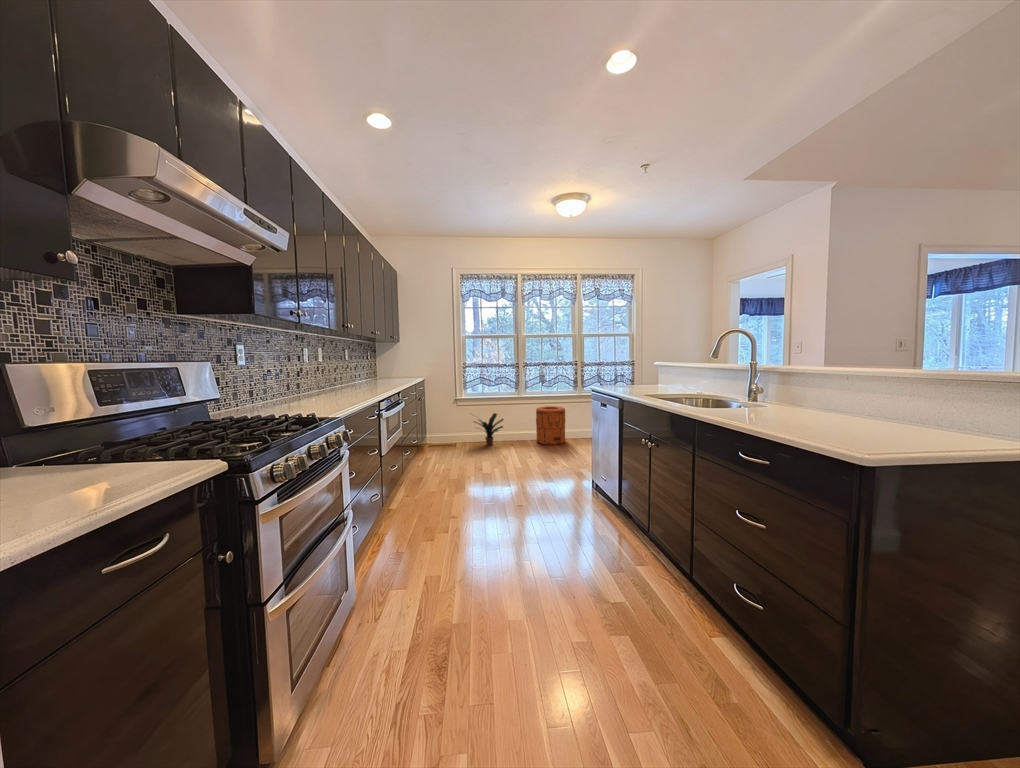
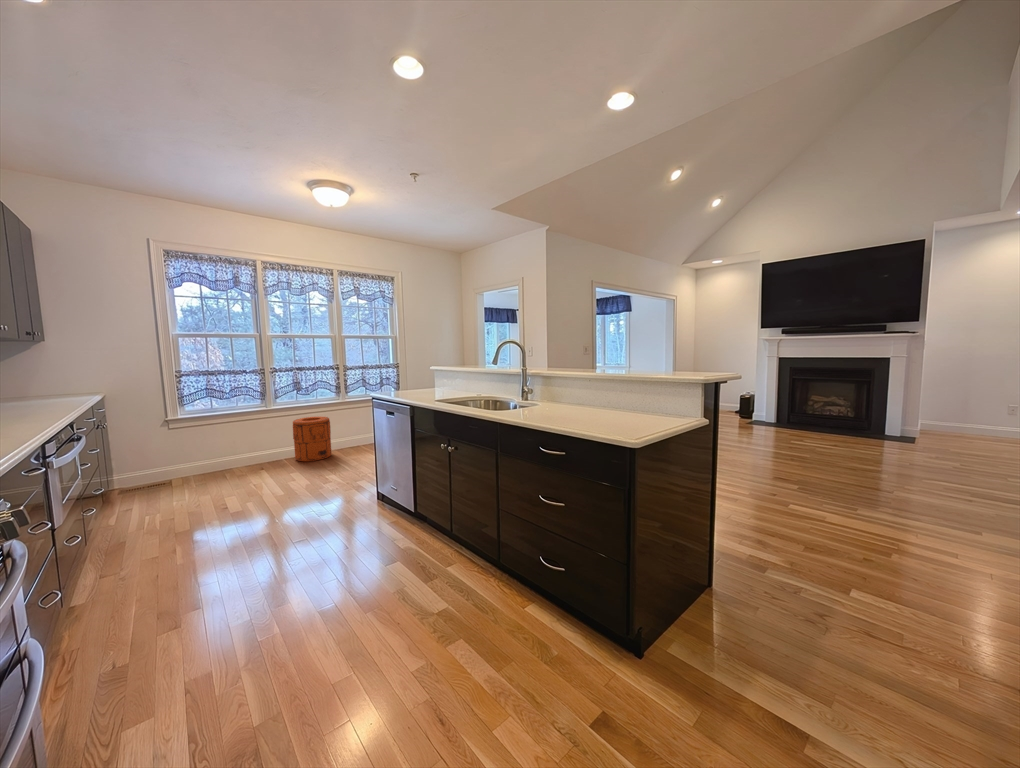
potted plant: present [474,413,504,445] -> none [192,433,249,475]

